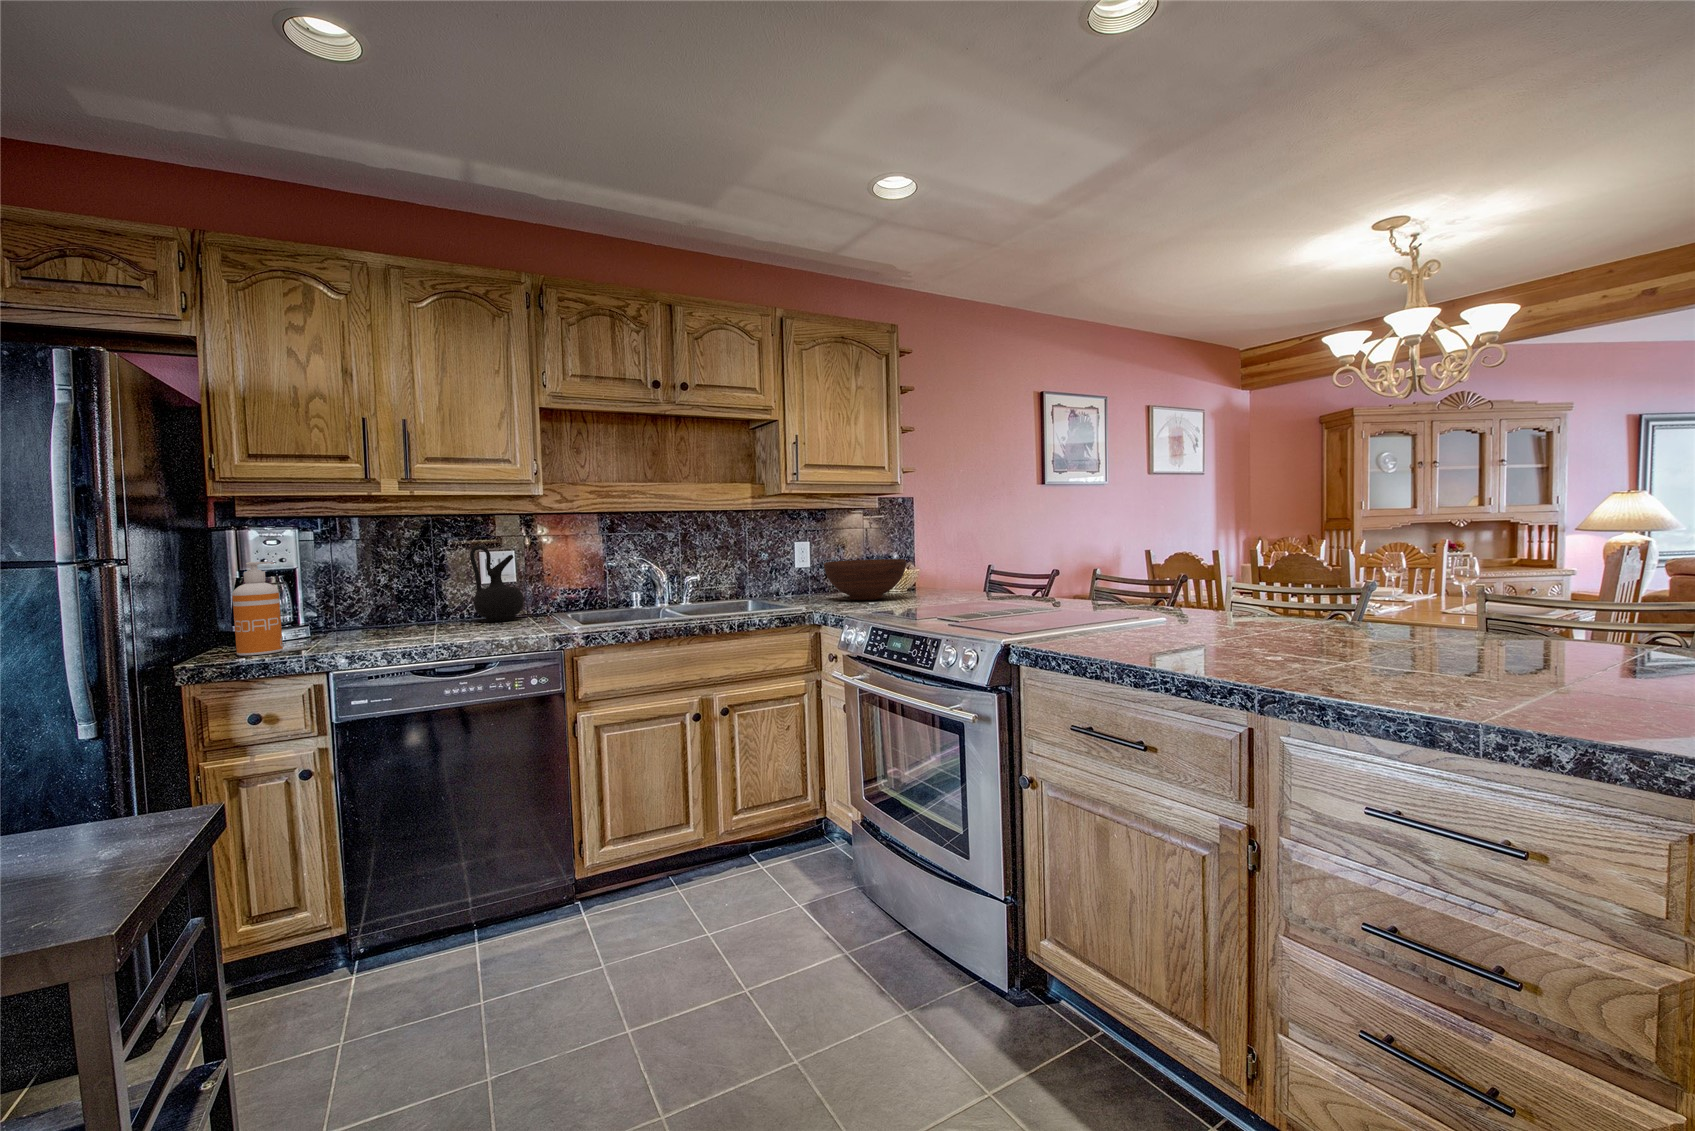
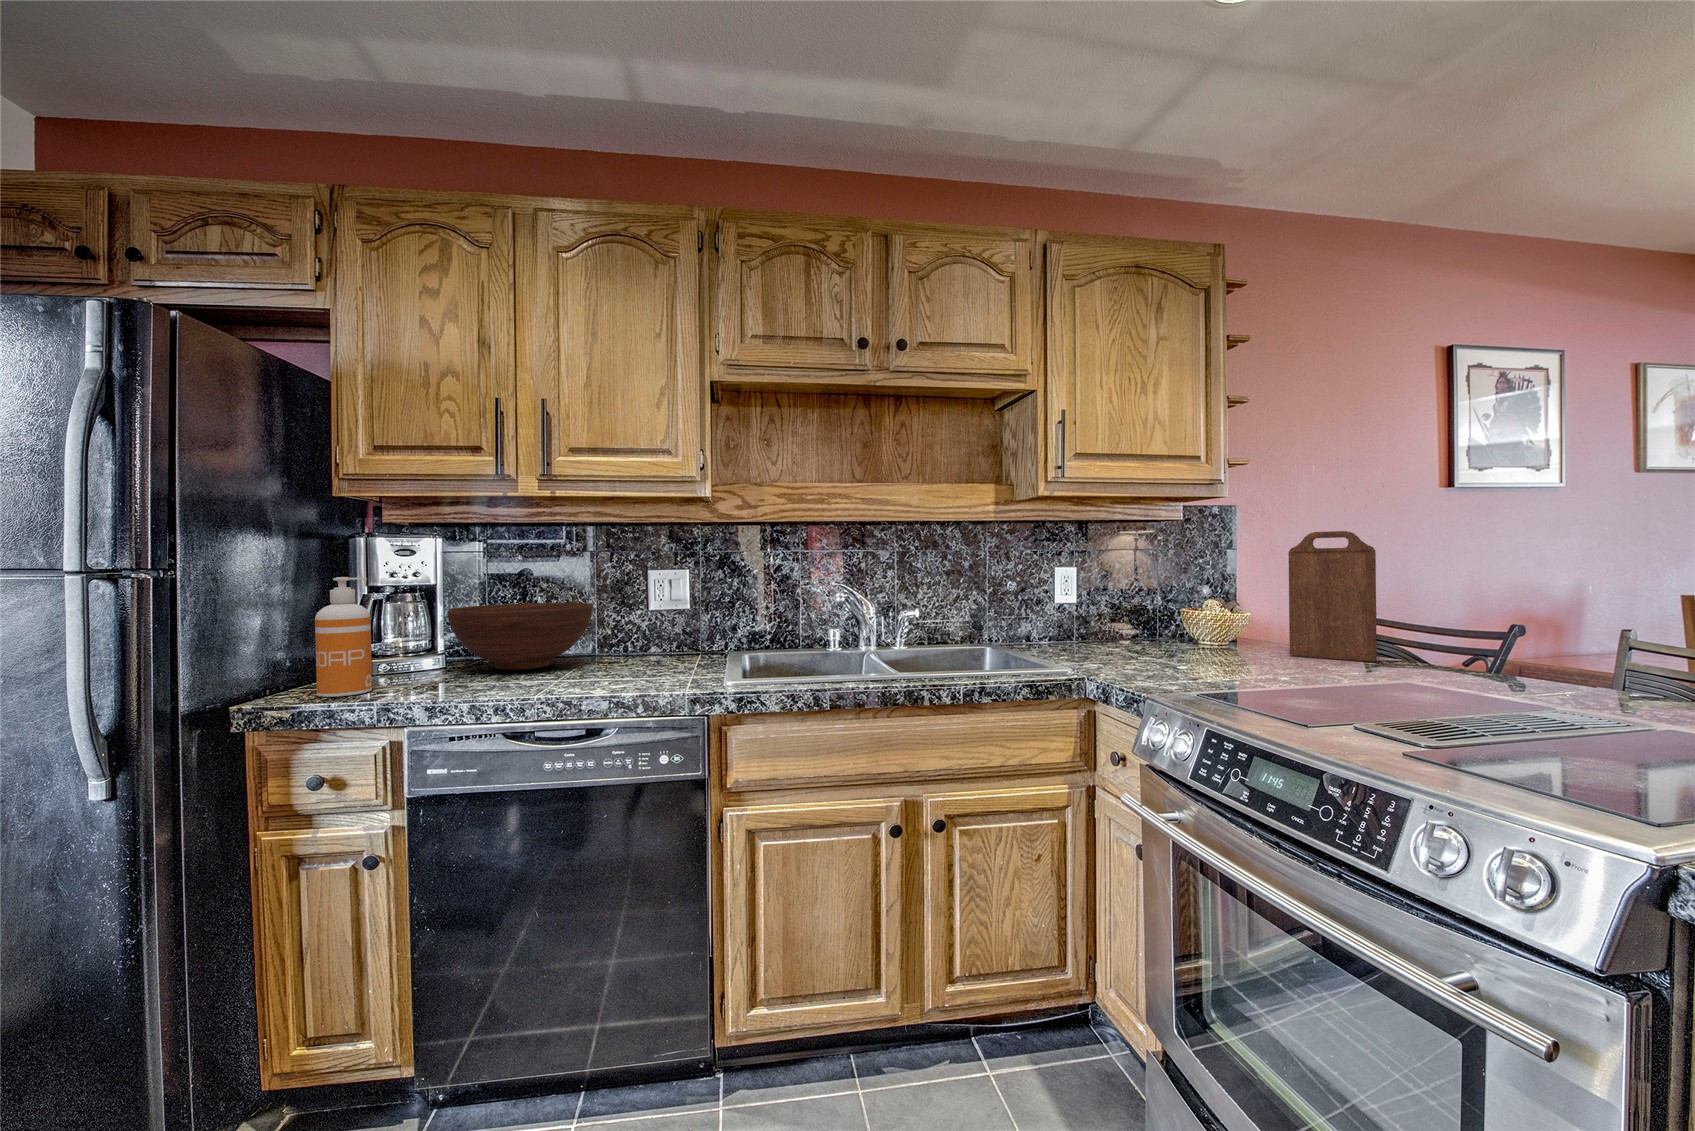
cutting board: none [939,514,987,595] -> present [1288,531,1377,662]
ceramic jug: present [470,546,524,622] -> none [638,563,698,659]
fruit bowl: present [824,559,906,600] -> present [448,602,592,670]

